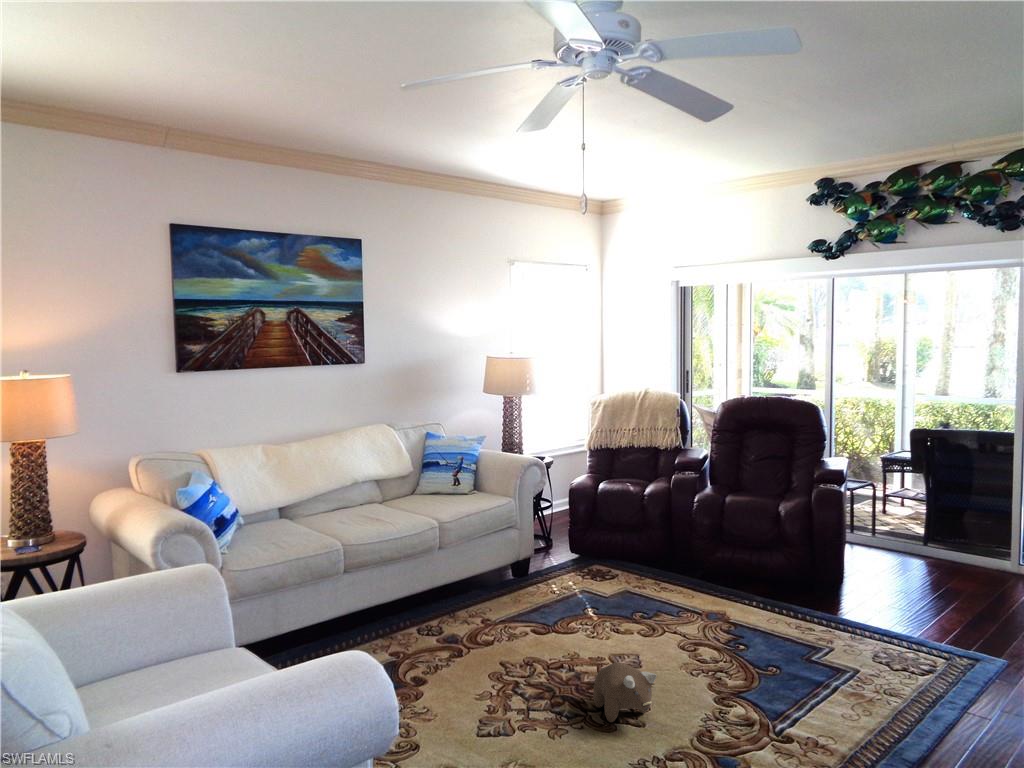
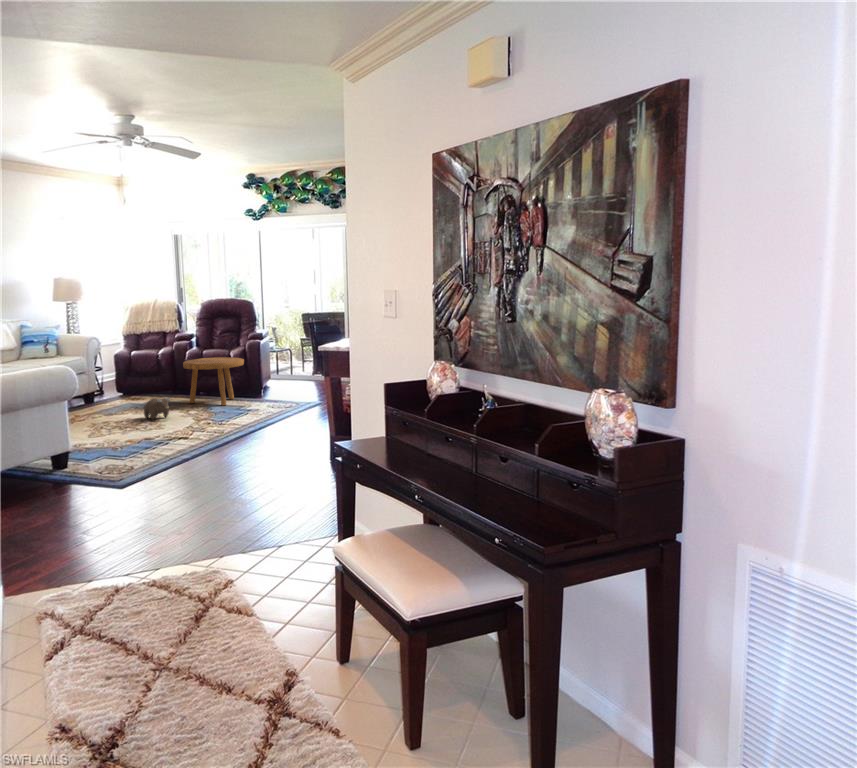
footstool: none [689,534,824,665] -> present [183,357,244,405]

